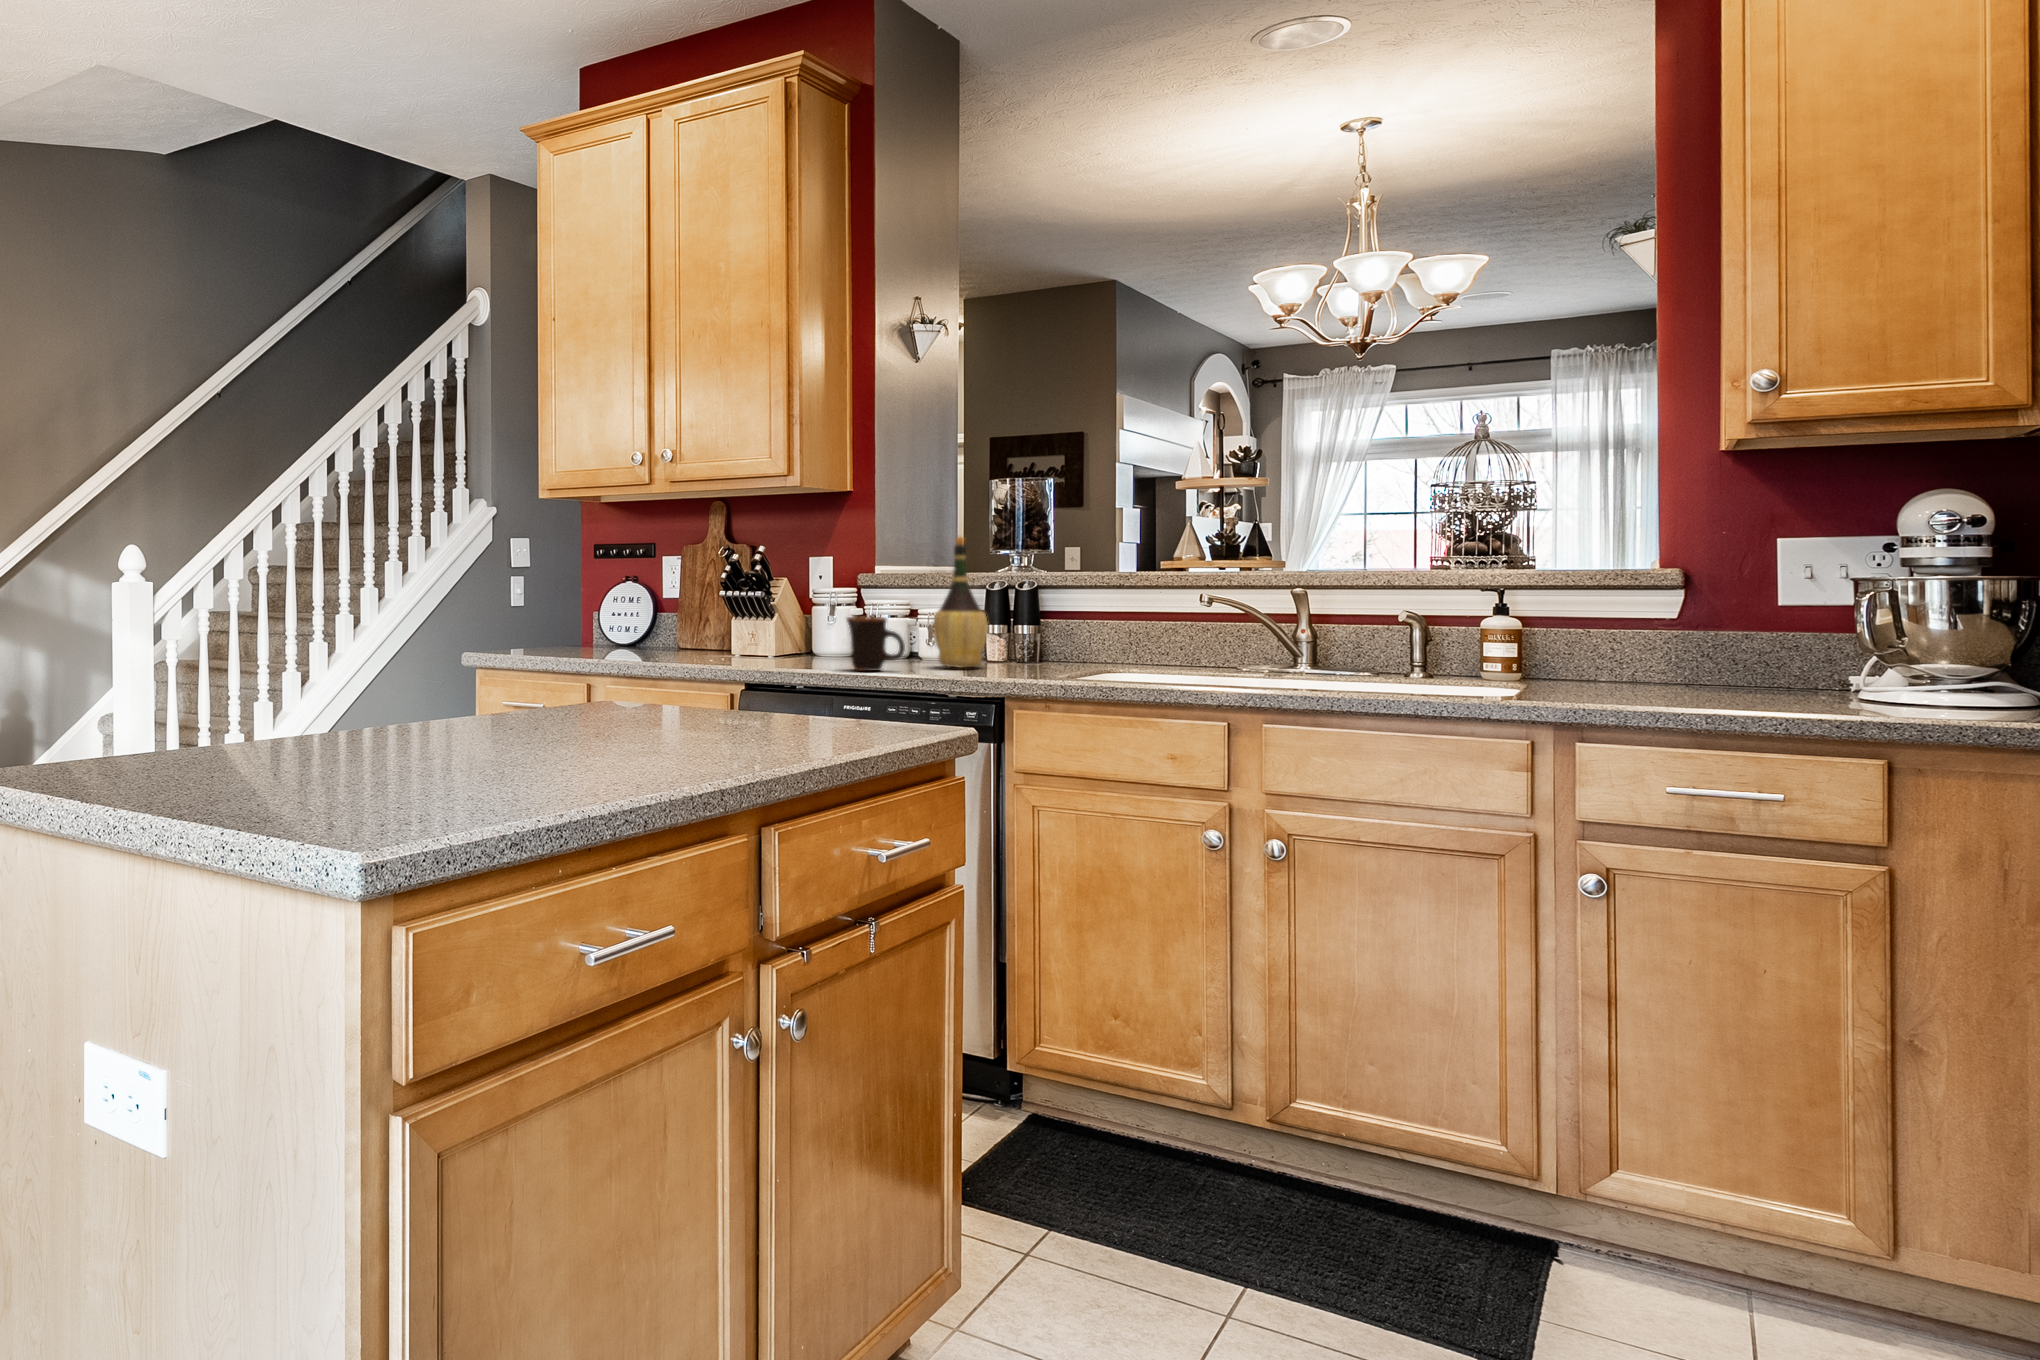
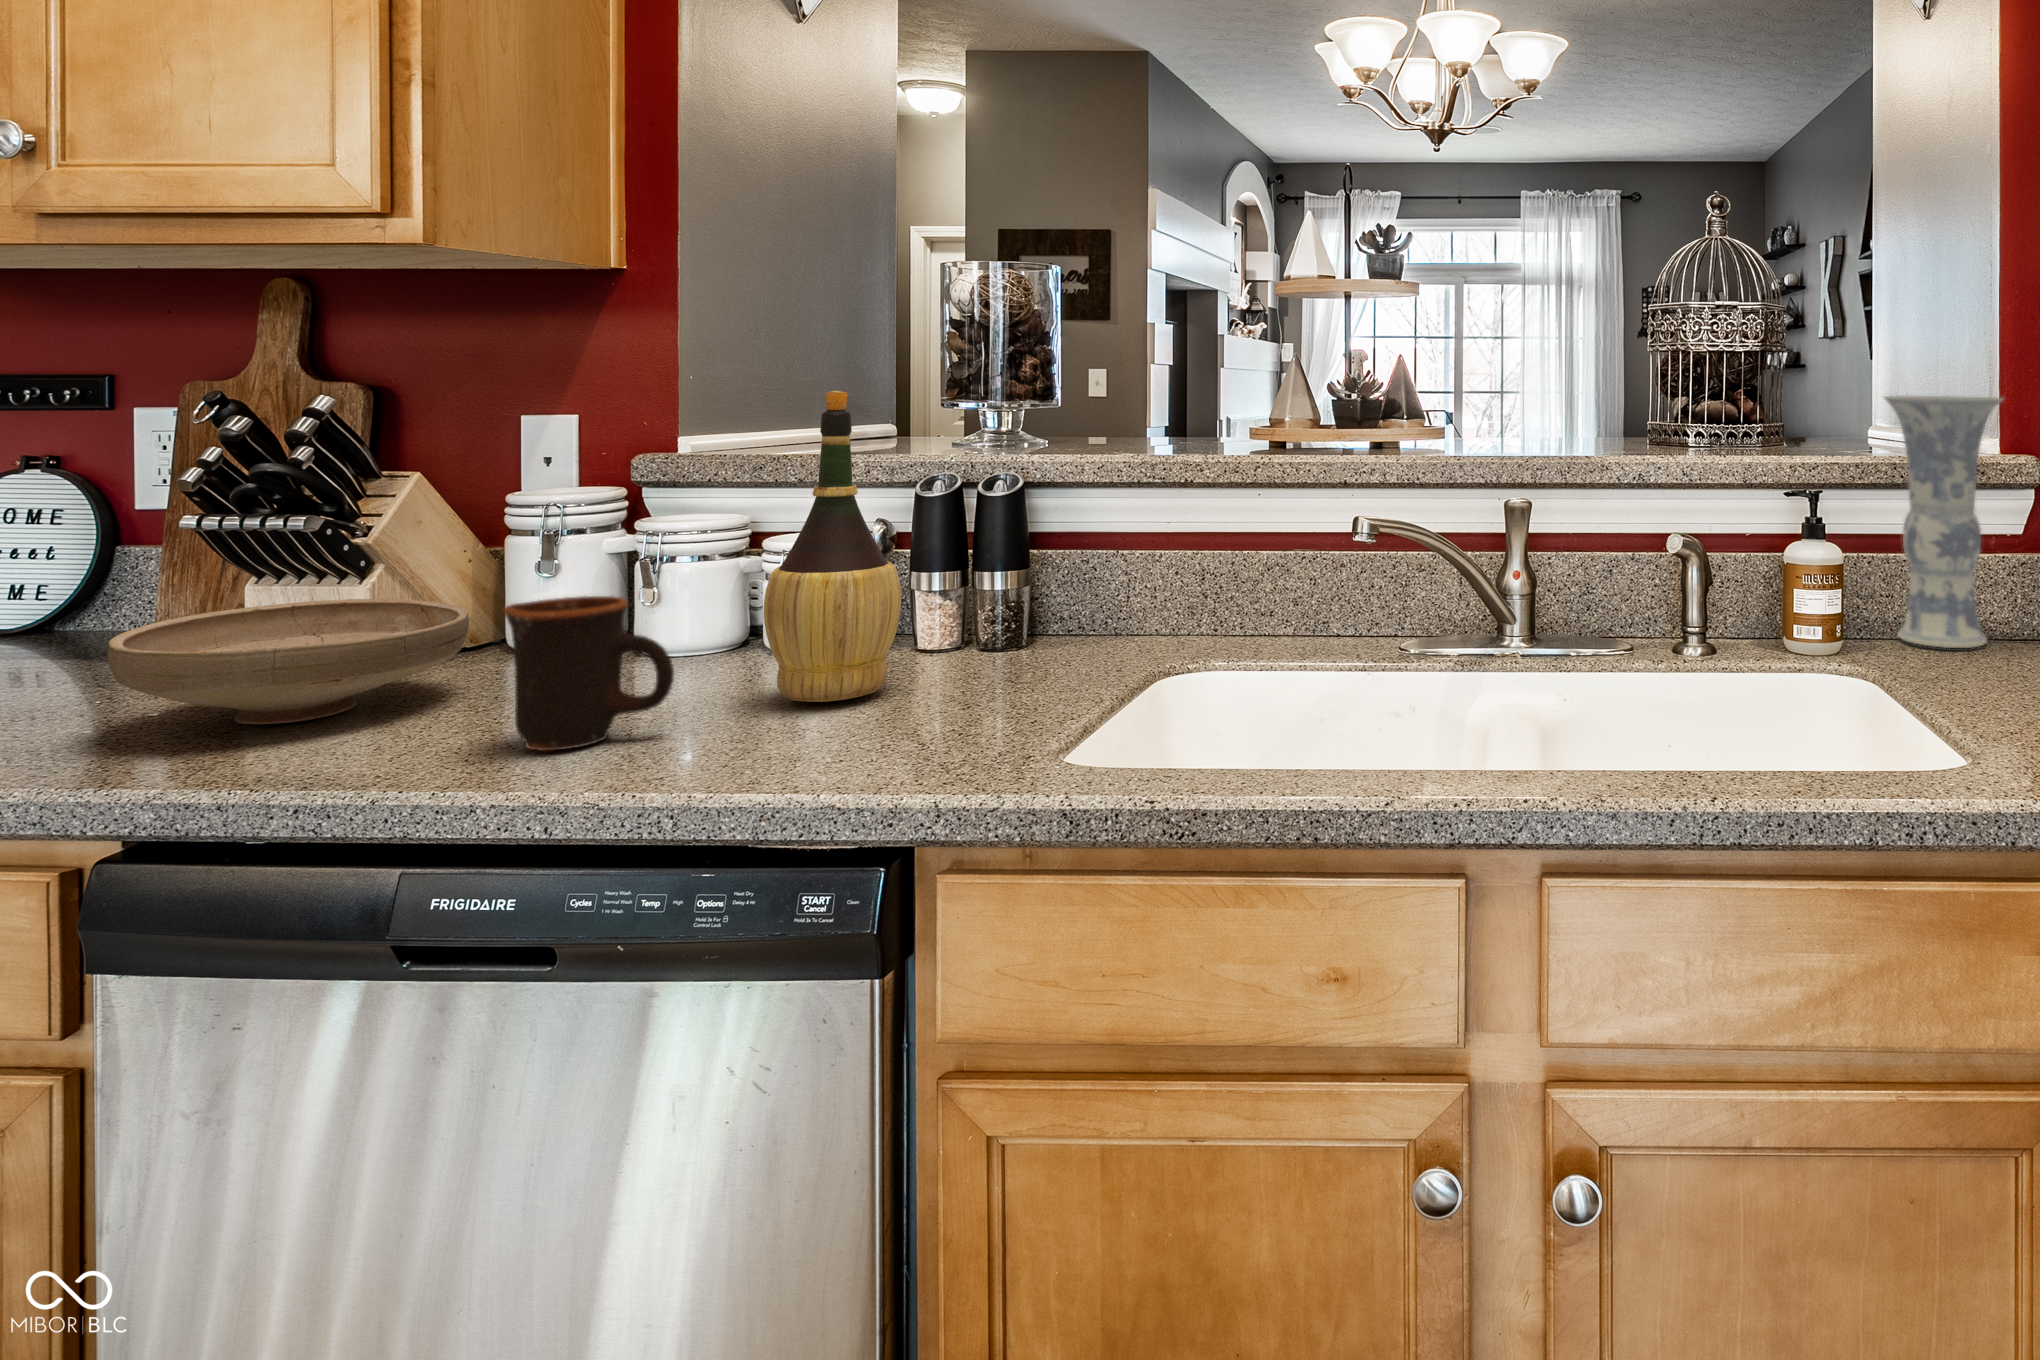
vase: none [1561,531,1649,681] -> present [1884,396,2003,648]
bowl: none [713,625,816,663] -> present [108,599,469,724]

